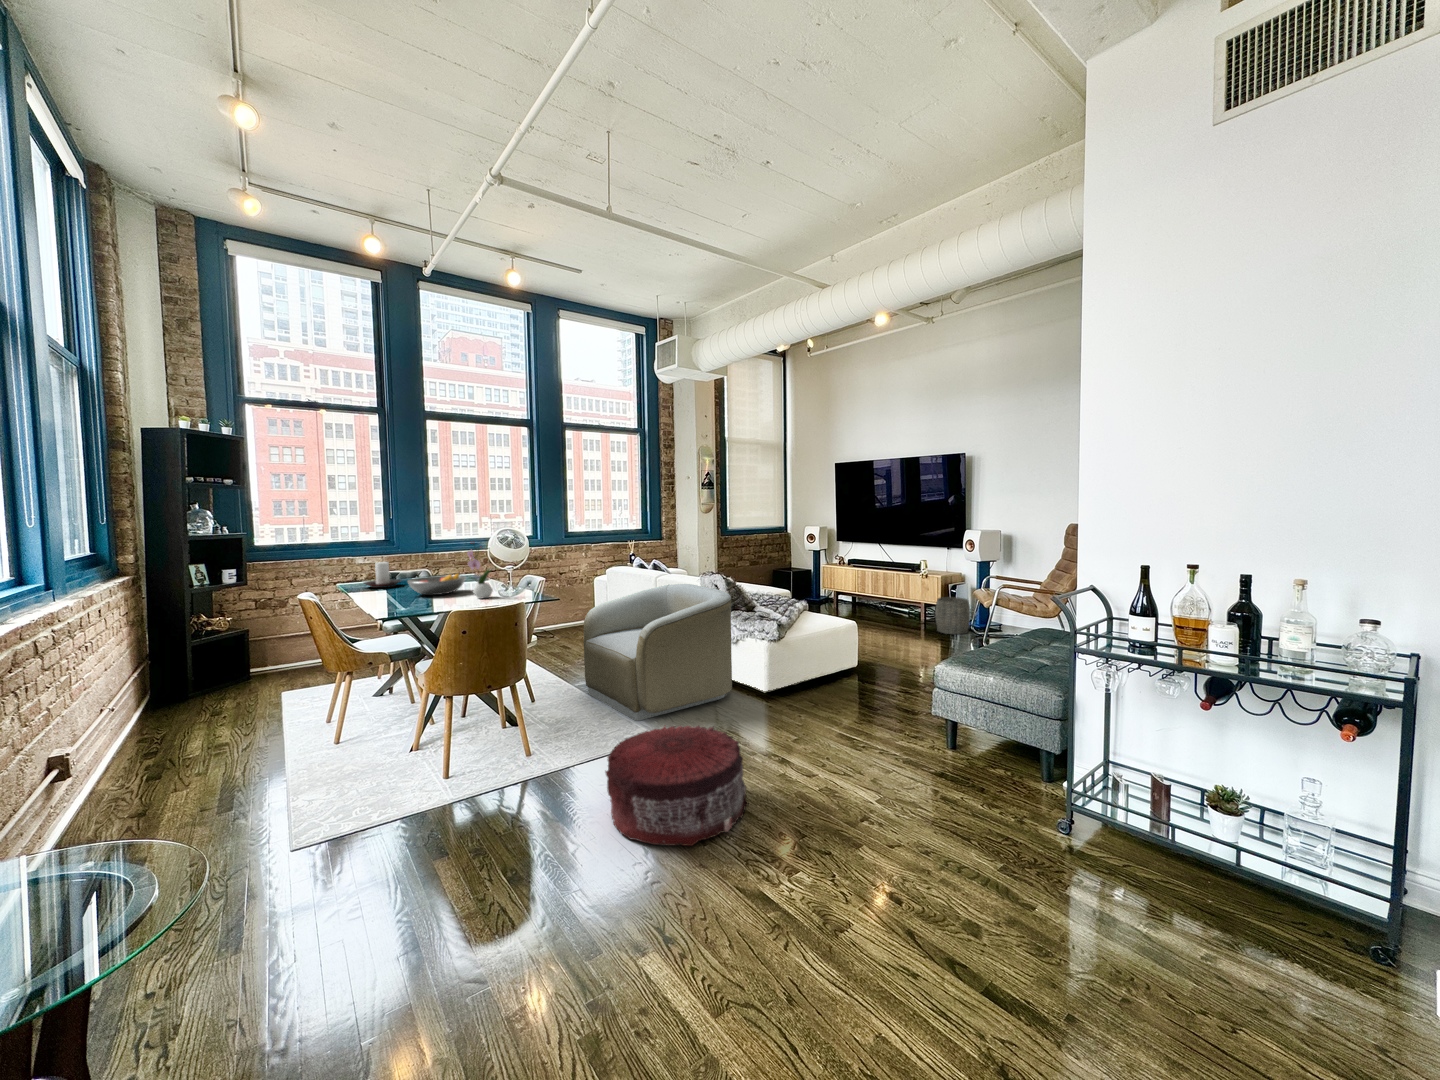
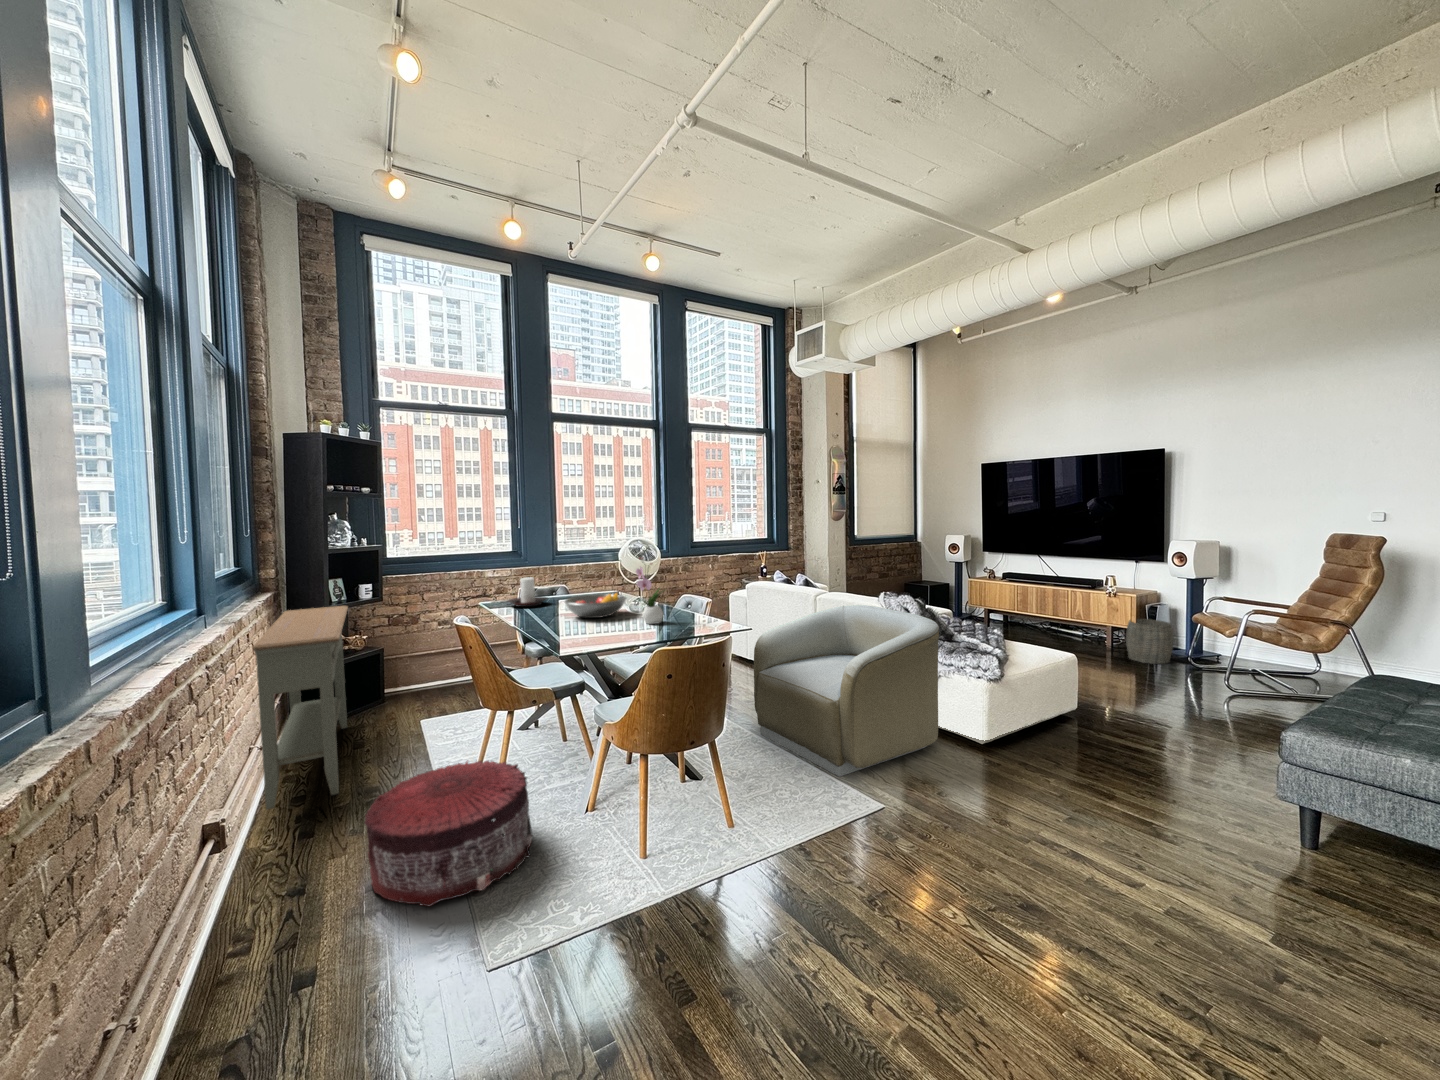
console table: none [102,588,207,762] -> present [253,606,348,809]
pouf: present [605,725,749,846] -> present [364,761,532,906]

